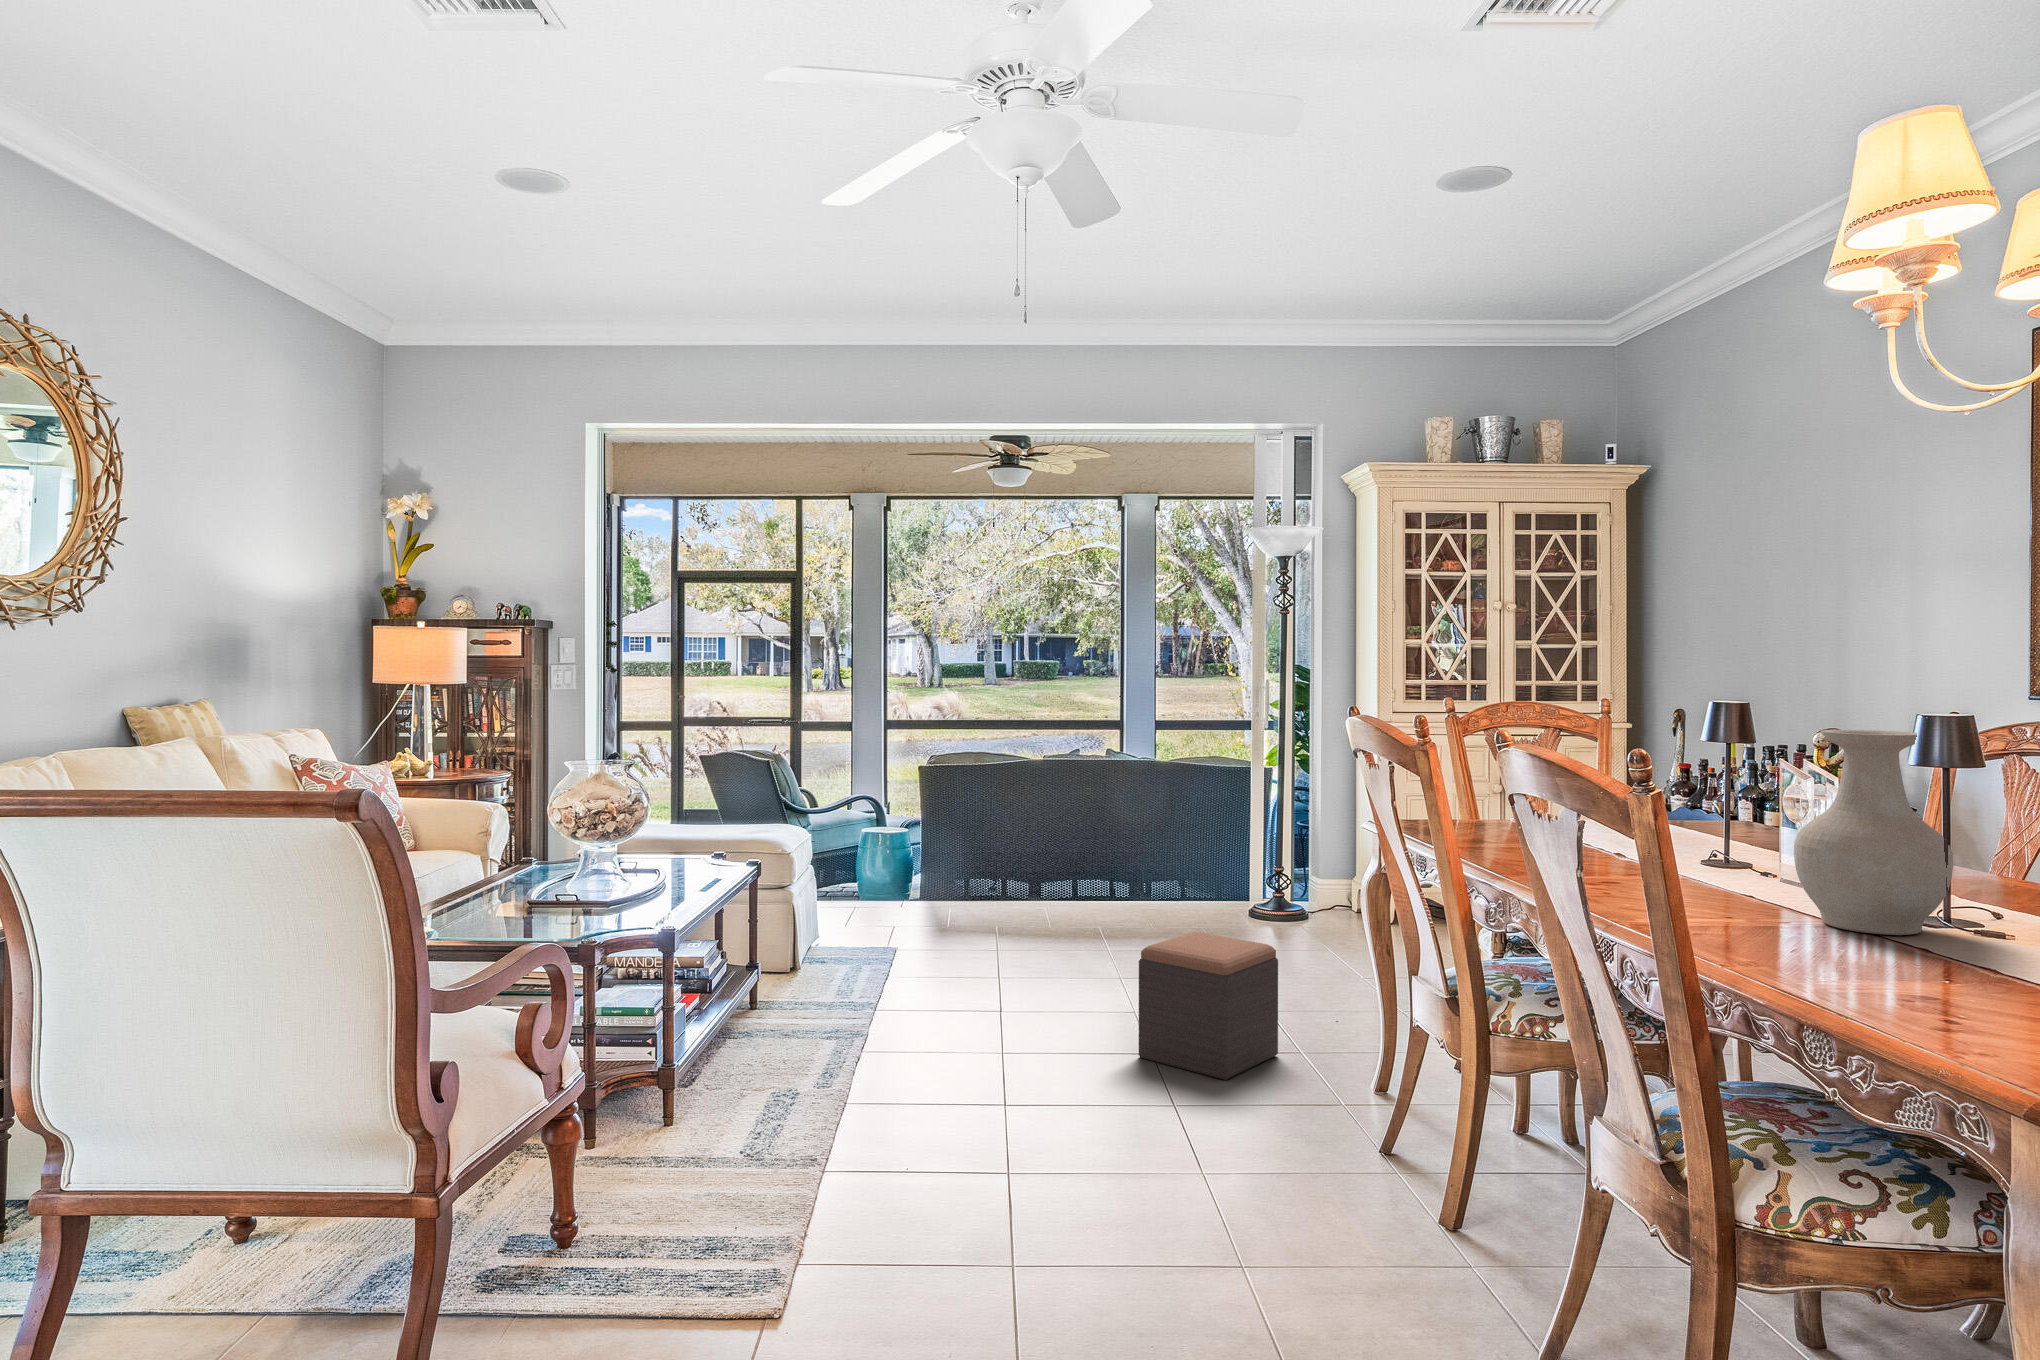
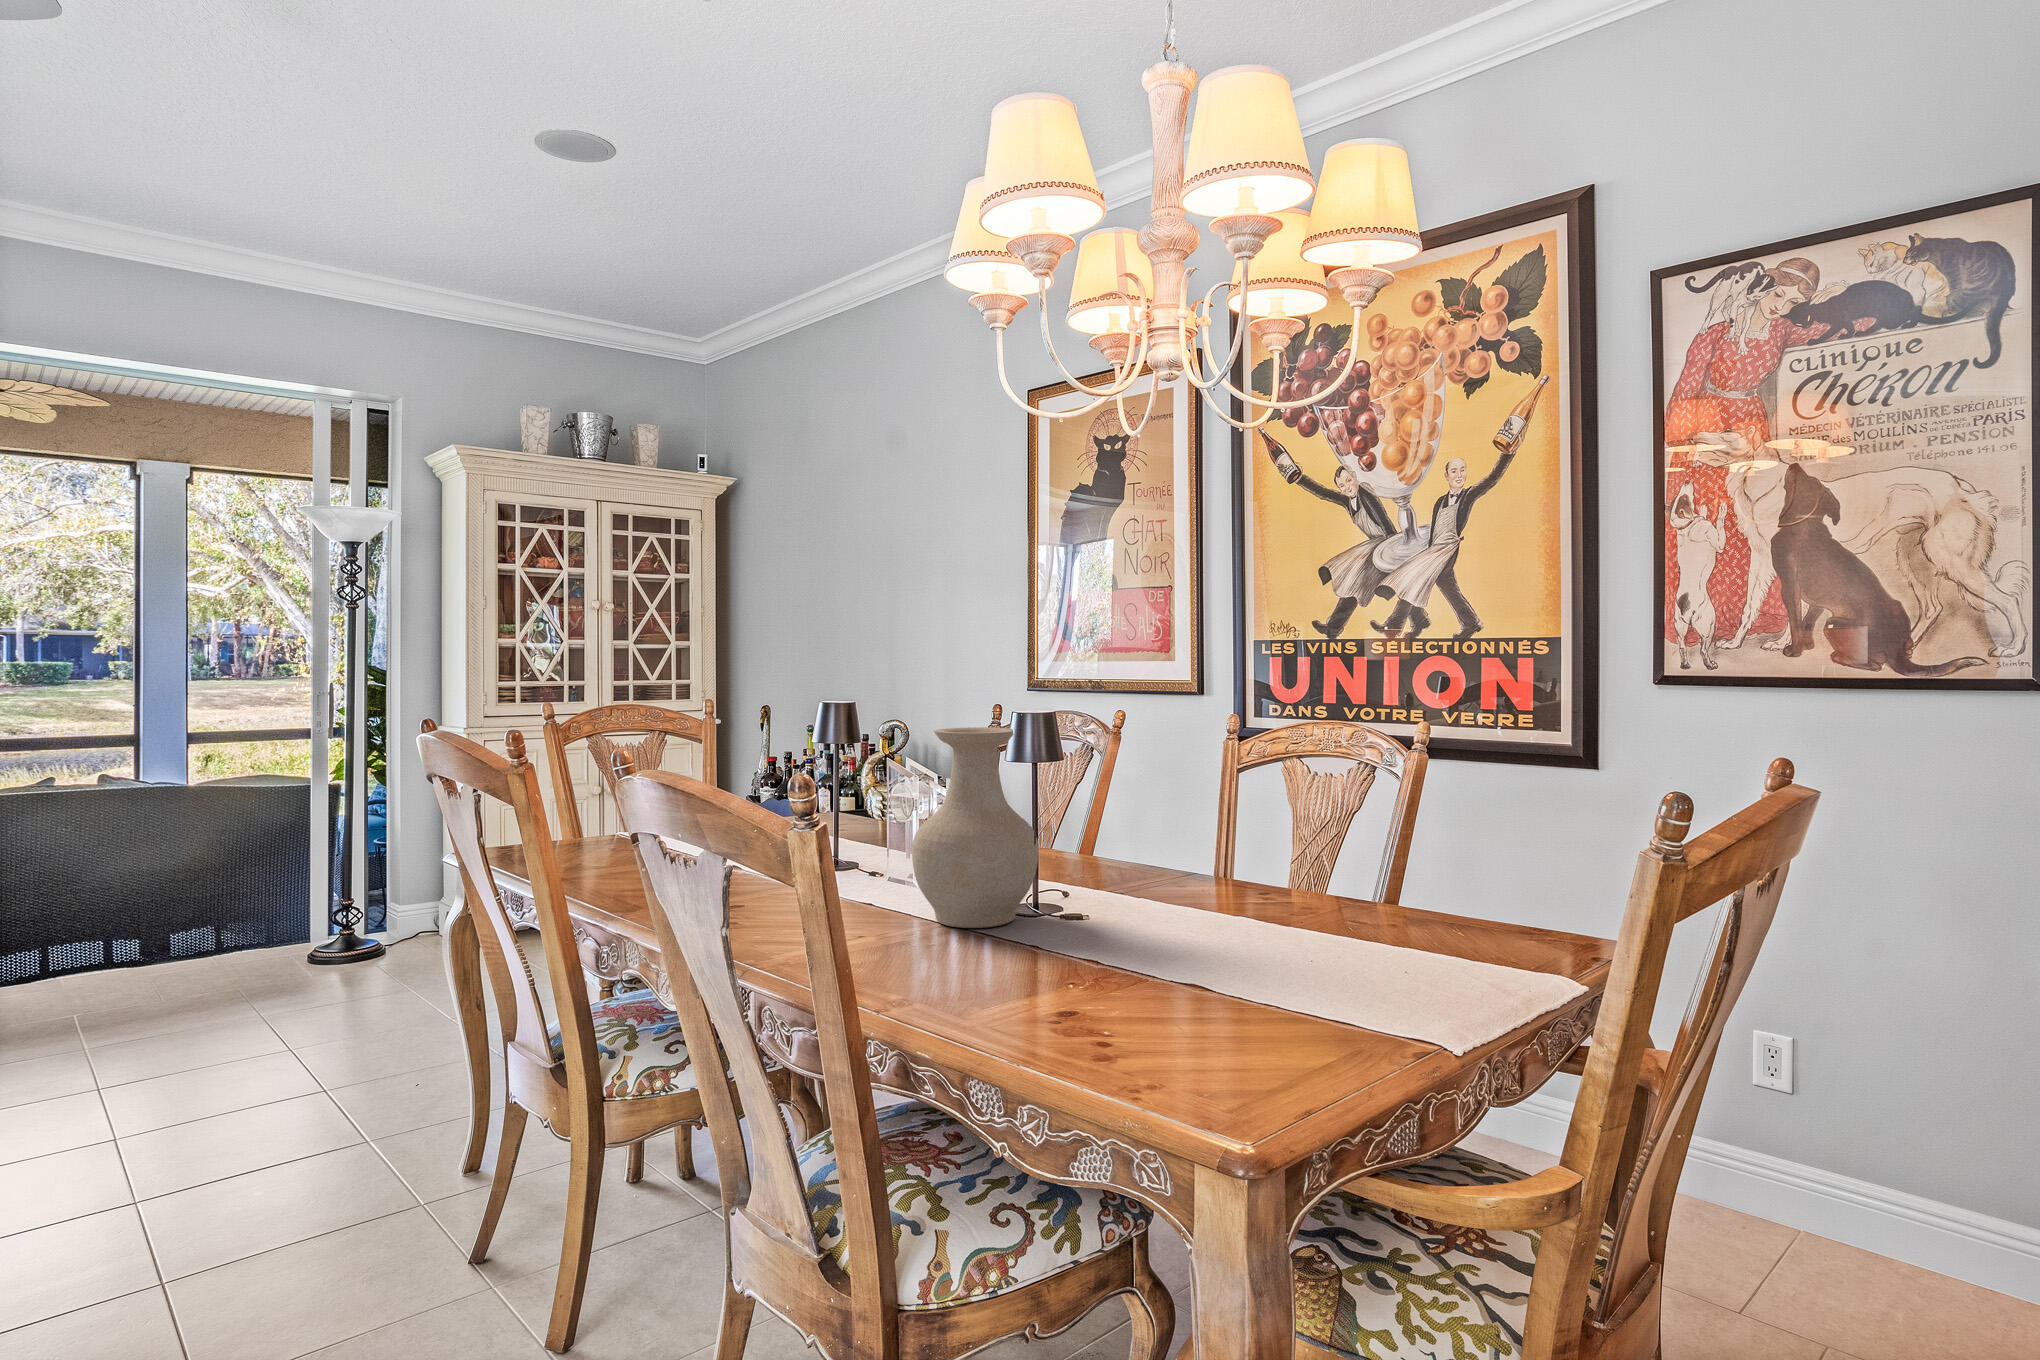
footstool: present [1139,932,1278,1080] -> none [94,1025,329,1232]

